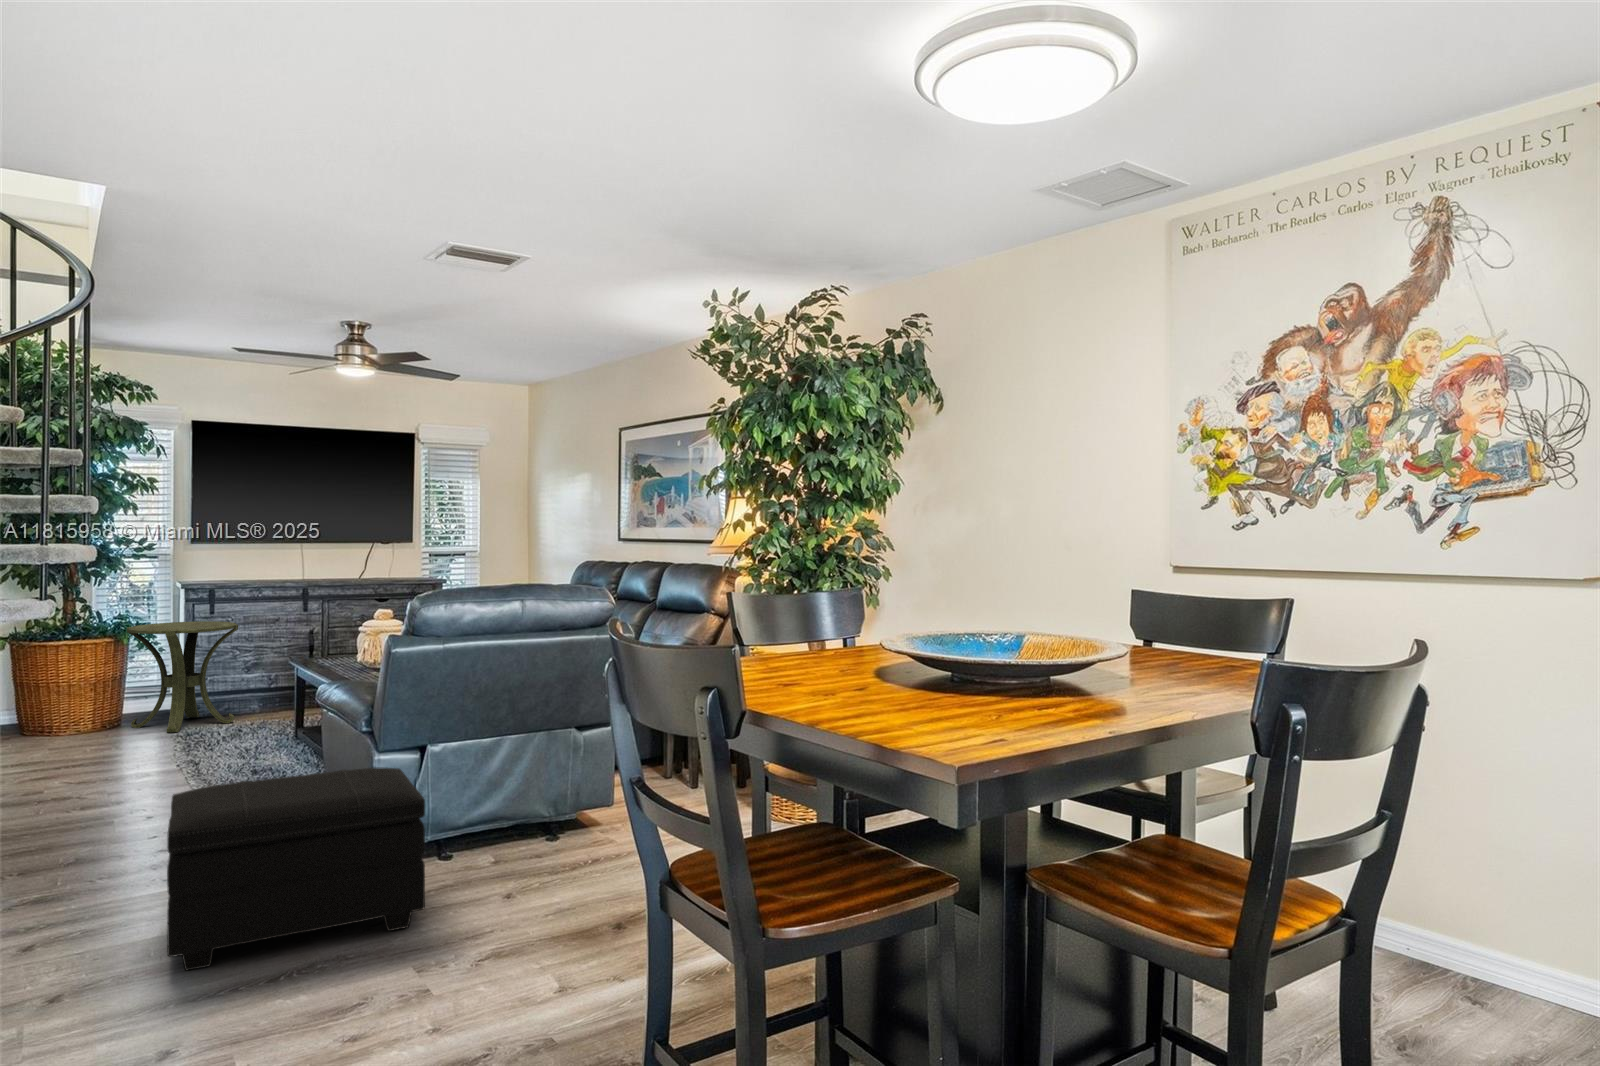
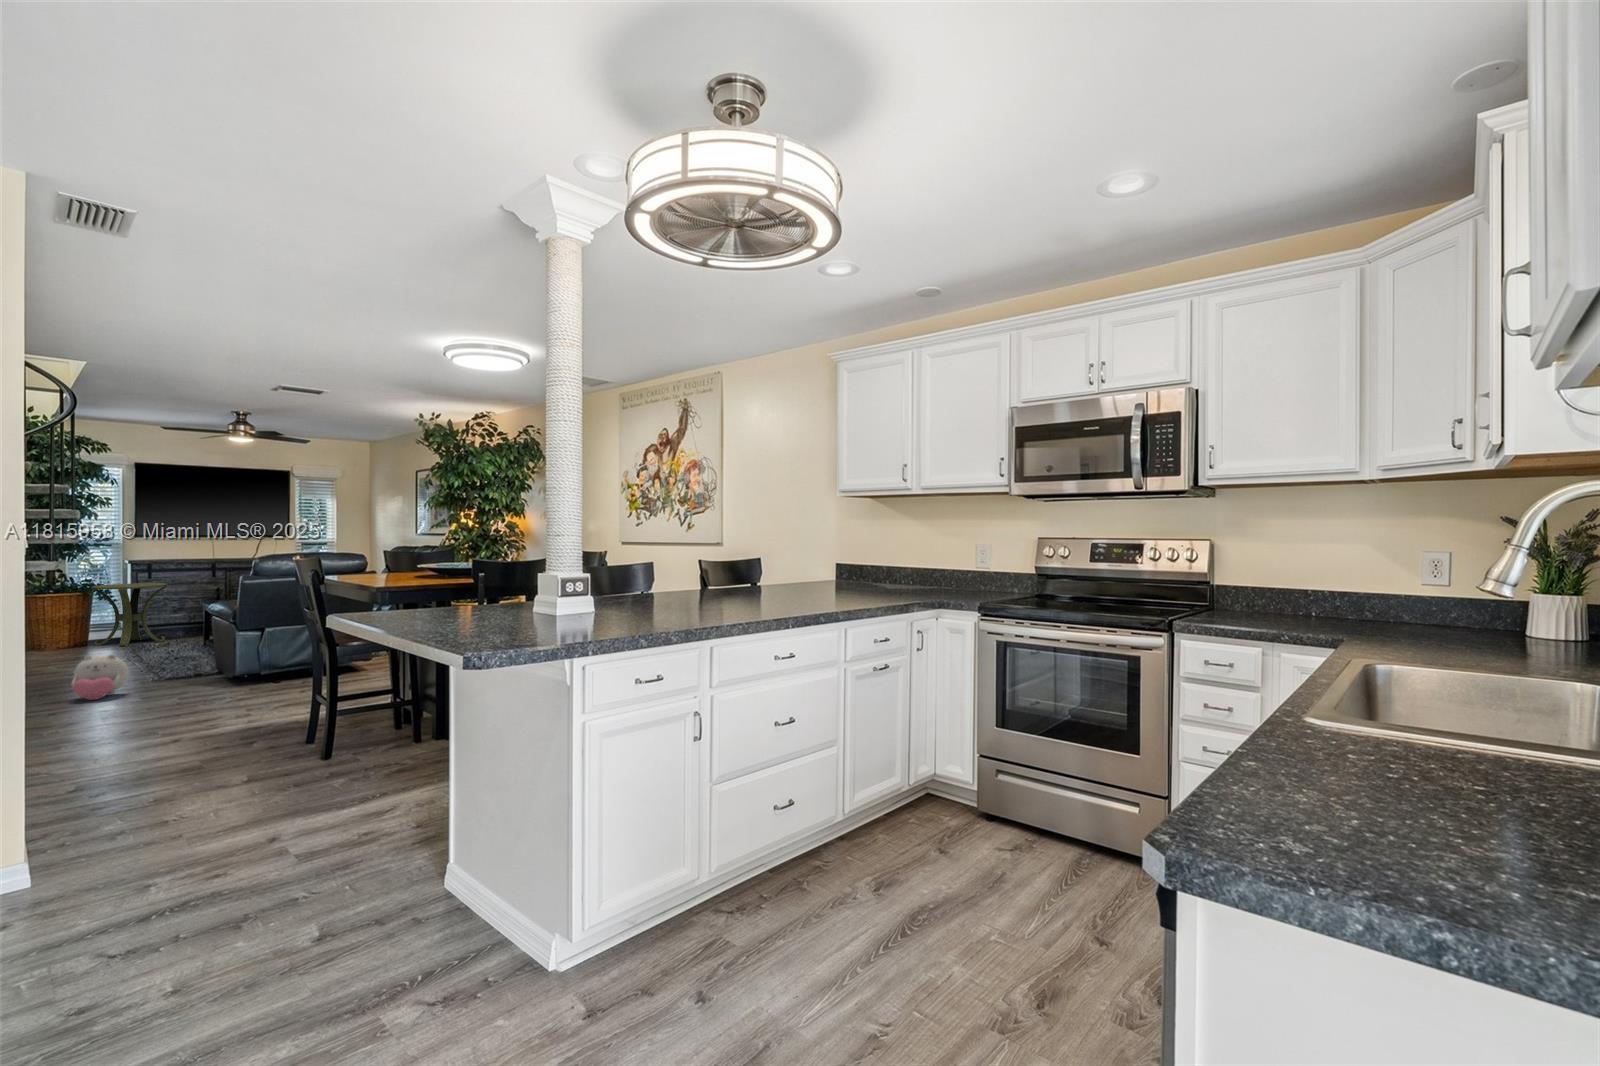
footstool: present [167,767,425,970] -> none [124,636,254,714]
plush toy: none [73,800,180,902] -> present [72,654,129,700]

